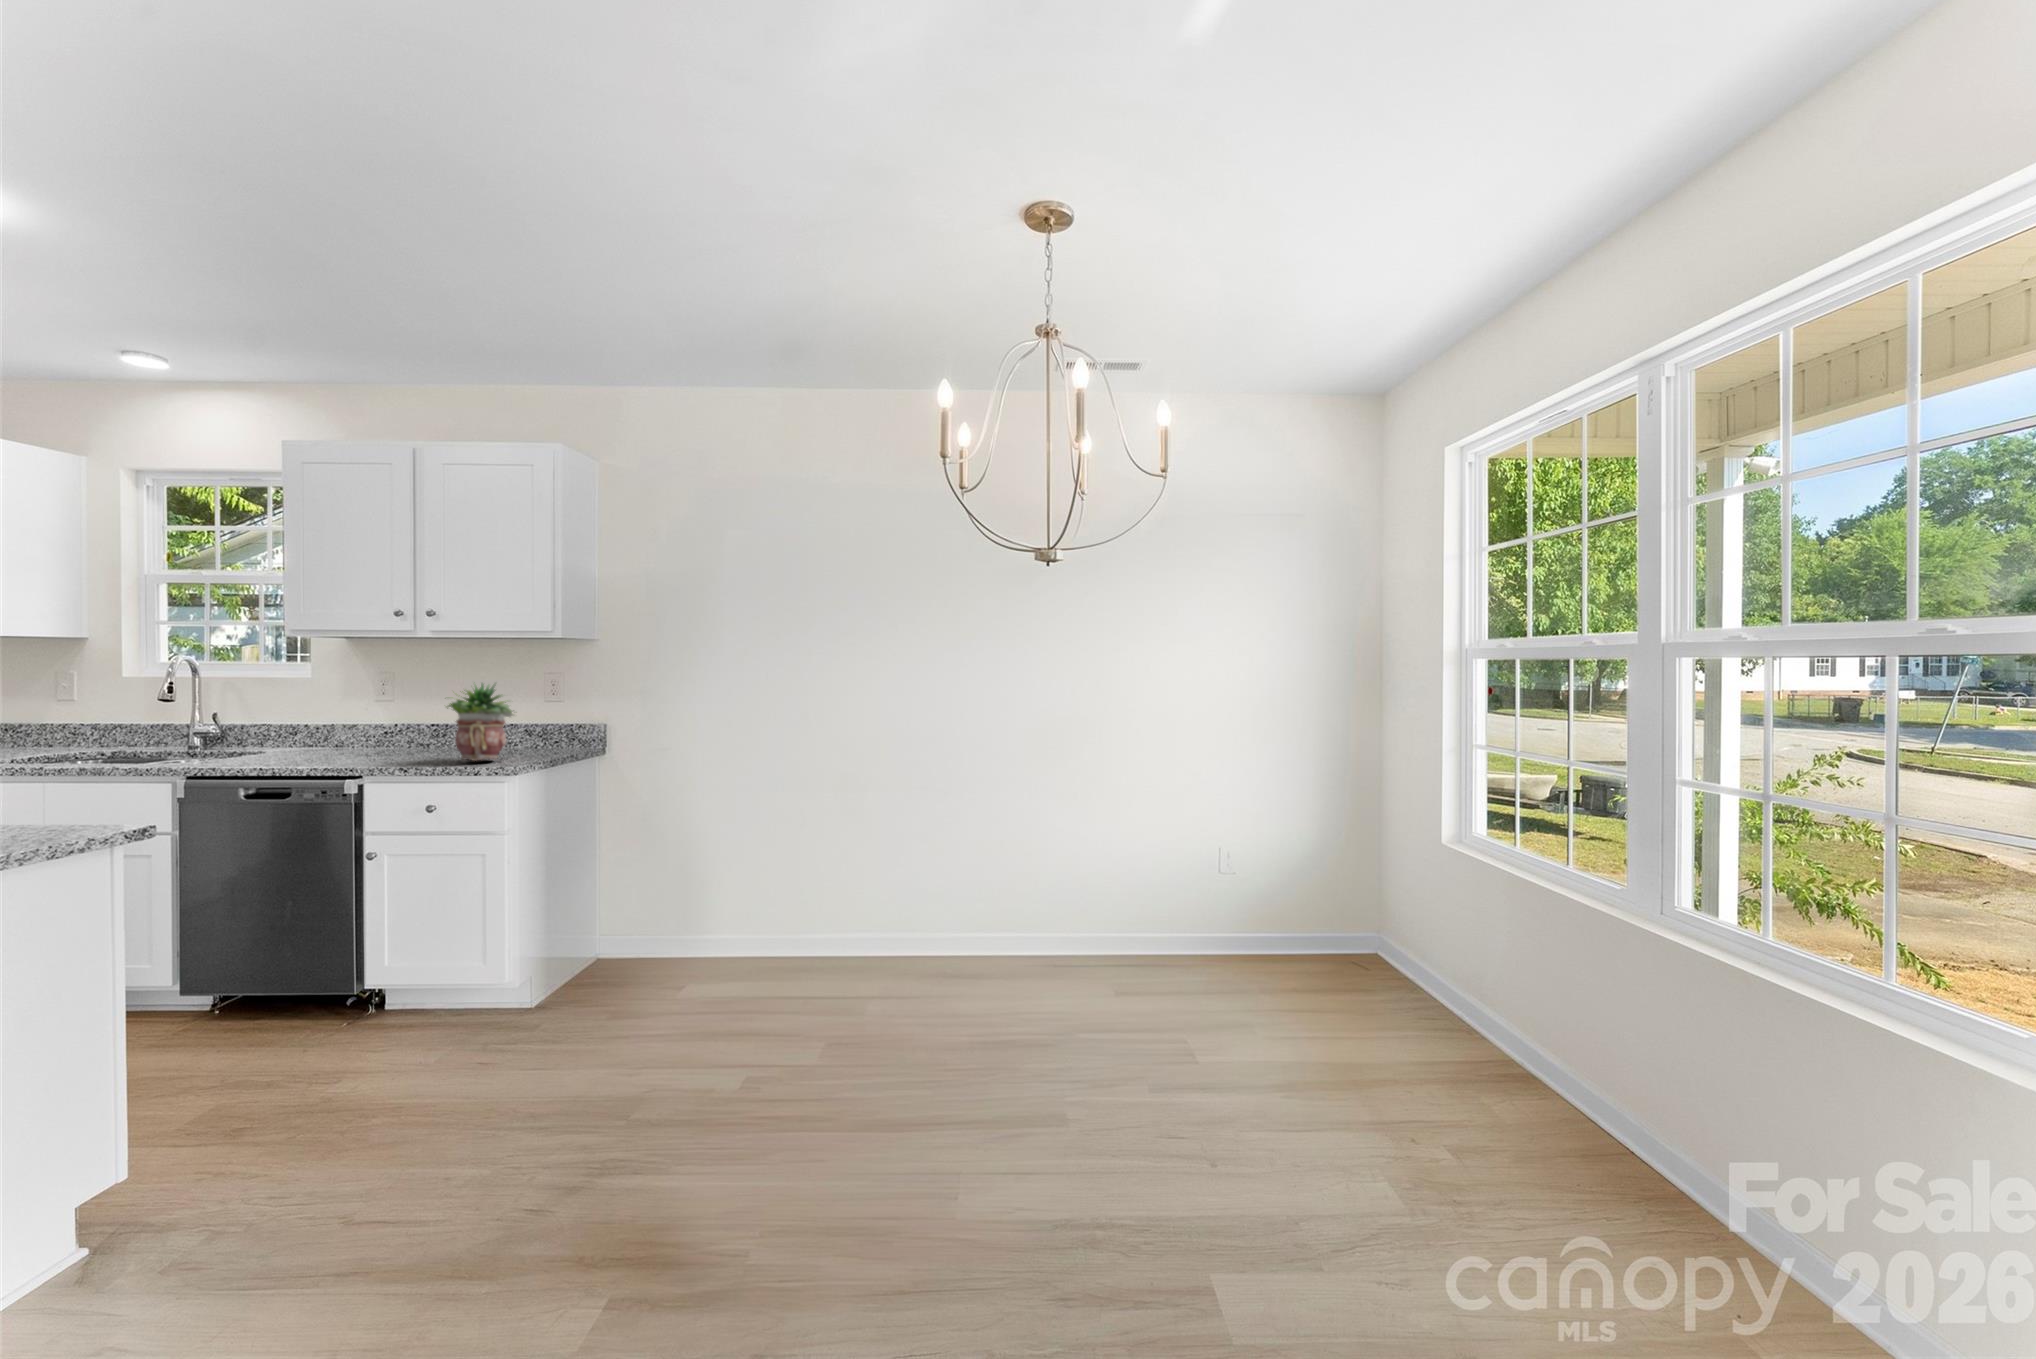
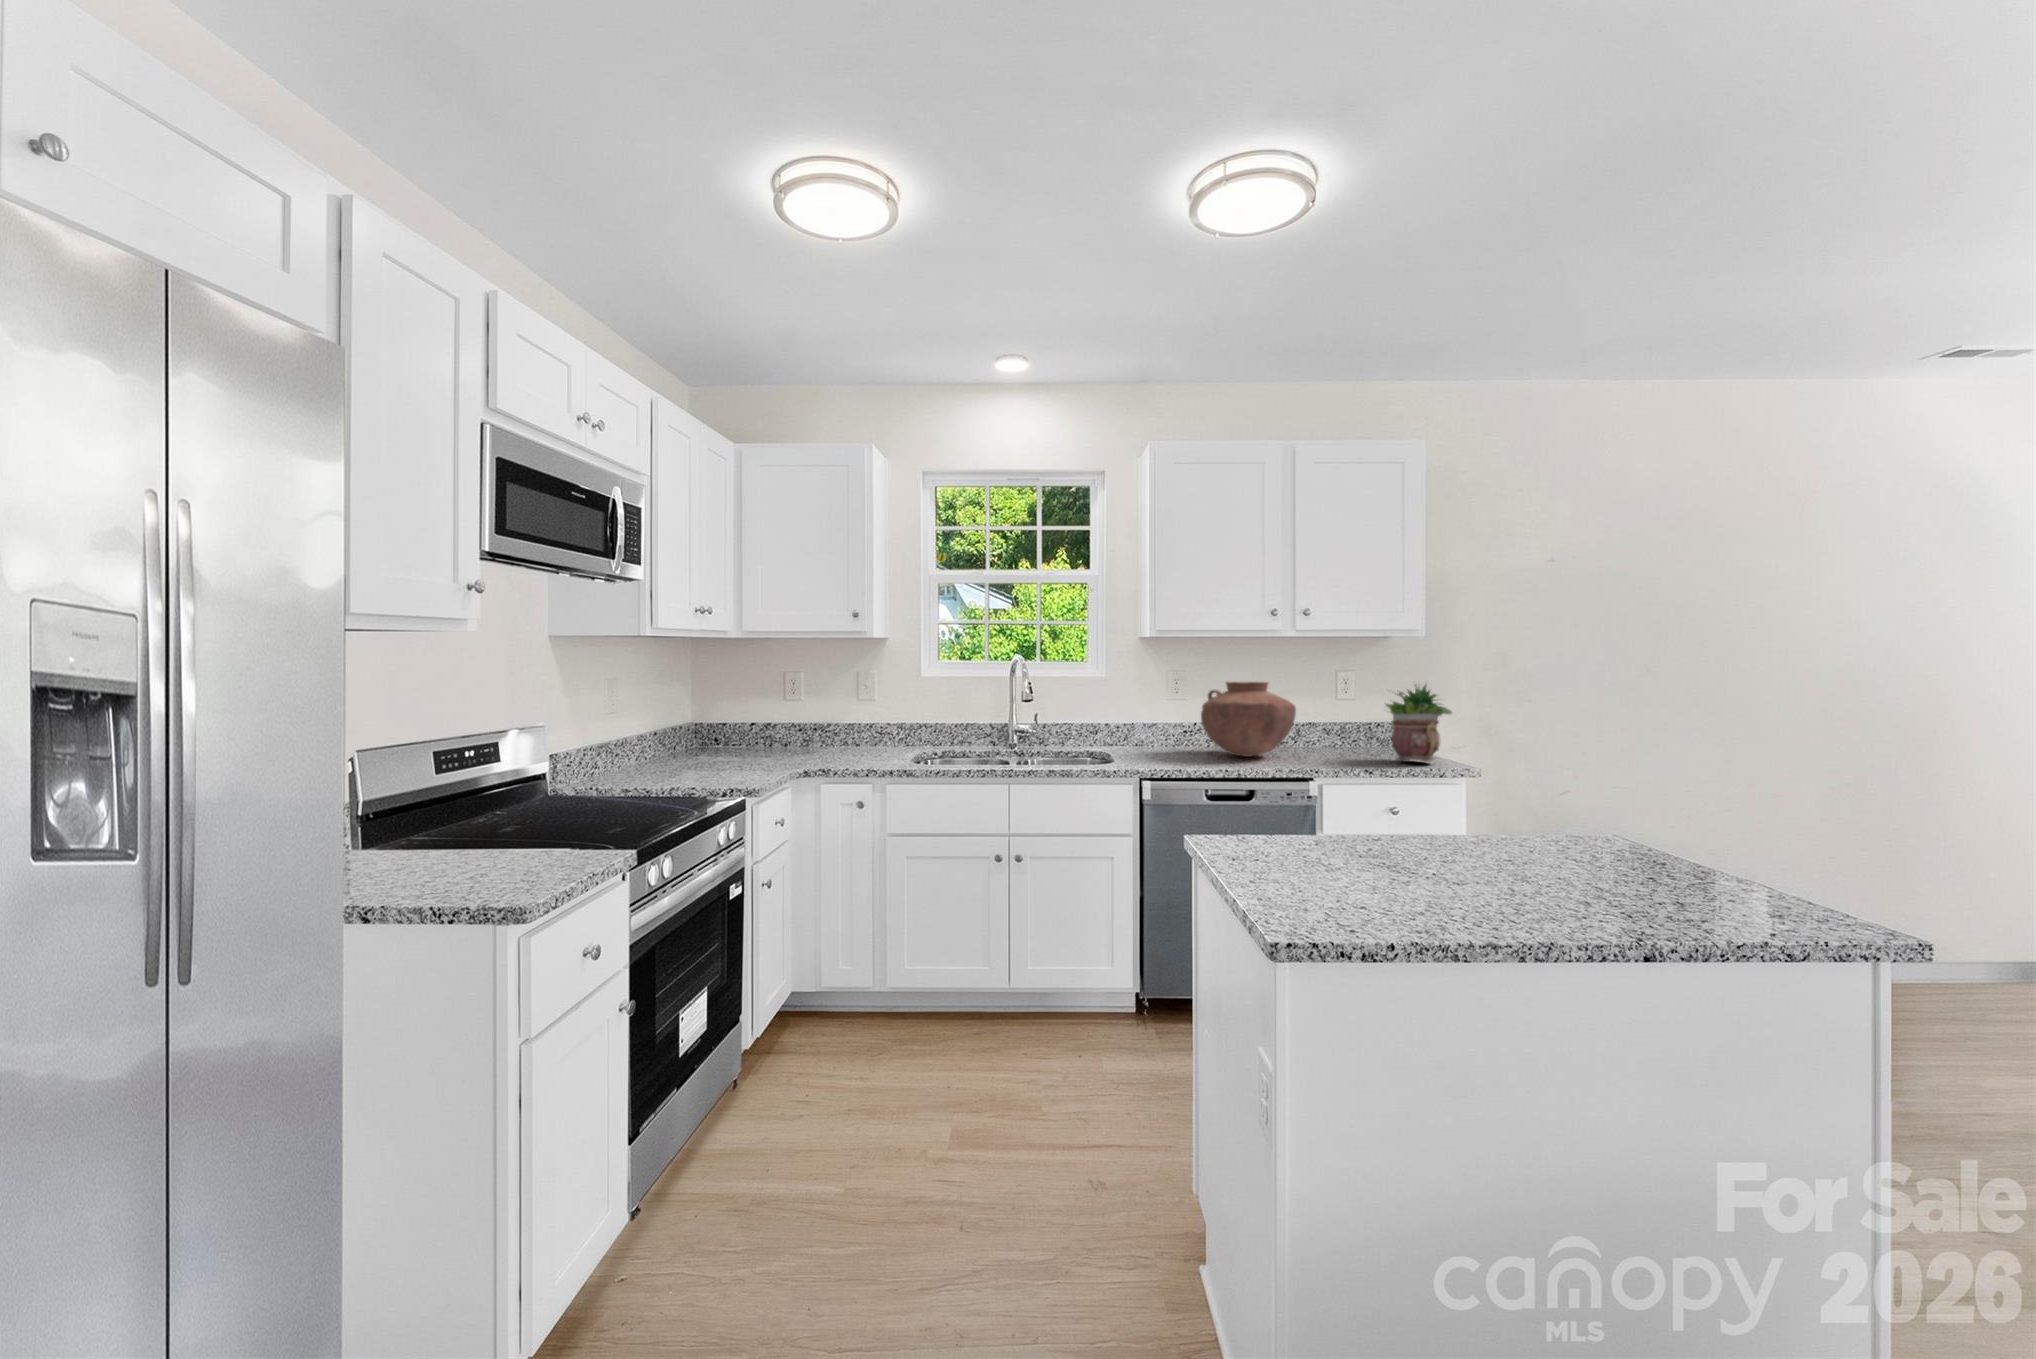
vase: none [302,682,408,756] -> present [1201,681,1296,757]

